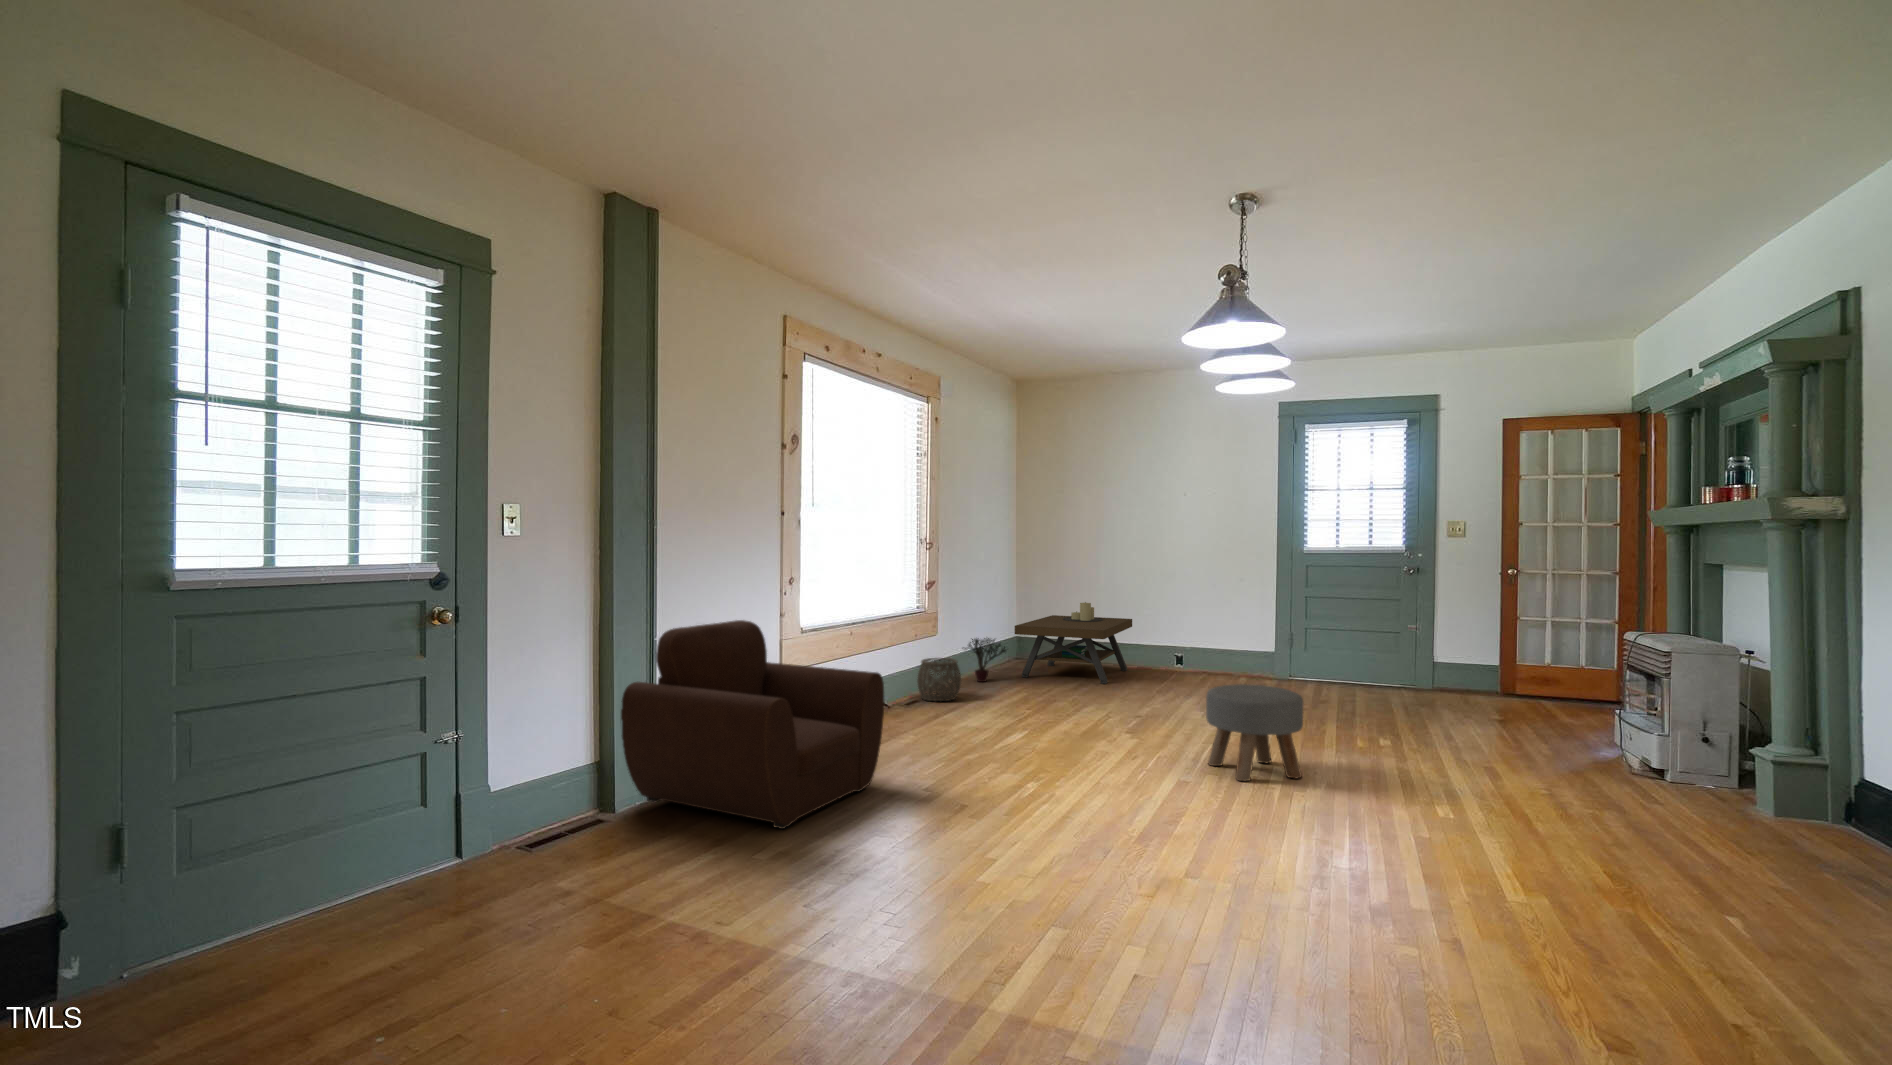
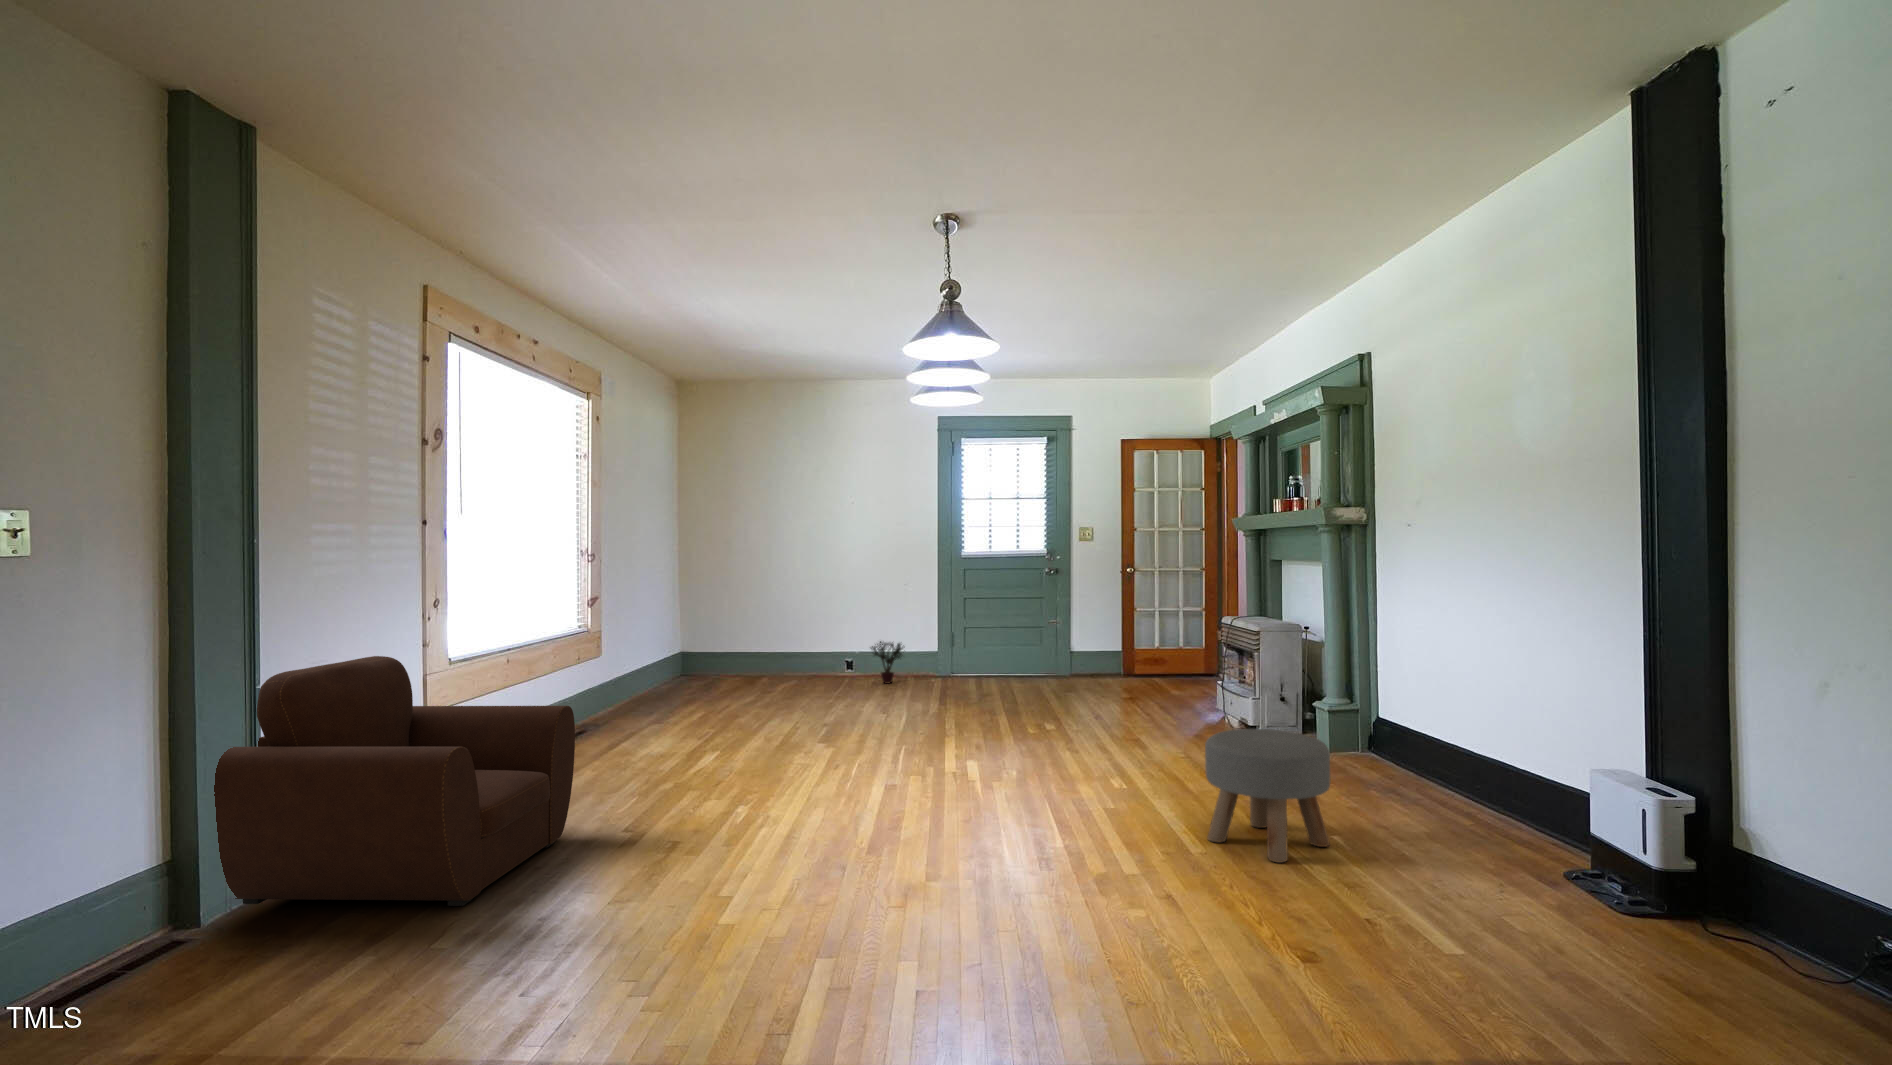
coffee table: present [1015,602,1132,684] -> none [689,614,809,699]
potted plant: present [965,638,1006,682] -> present [871,641,904,684]
woven basket: present [917,658,961,701] -> none [582,685,636,735]
ottoman: present [1206,684,1303,781] -> present [1205,729,1330,863]

